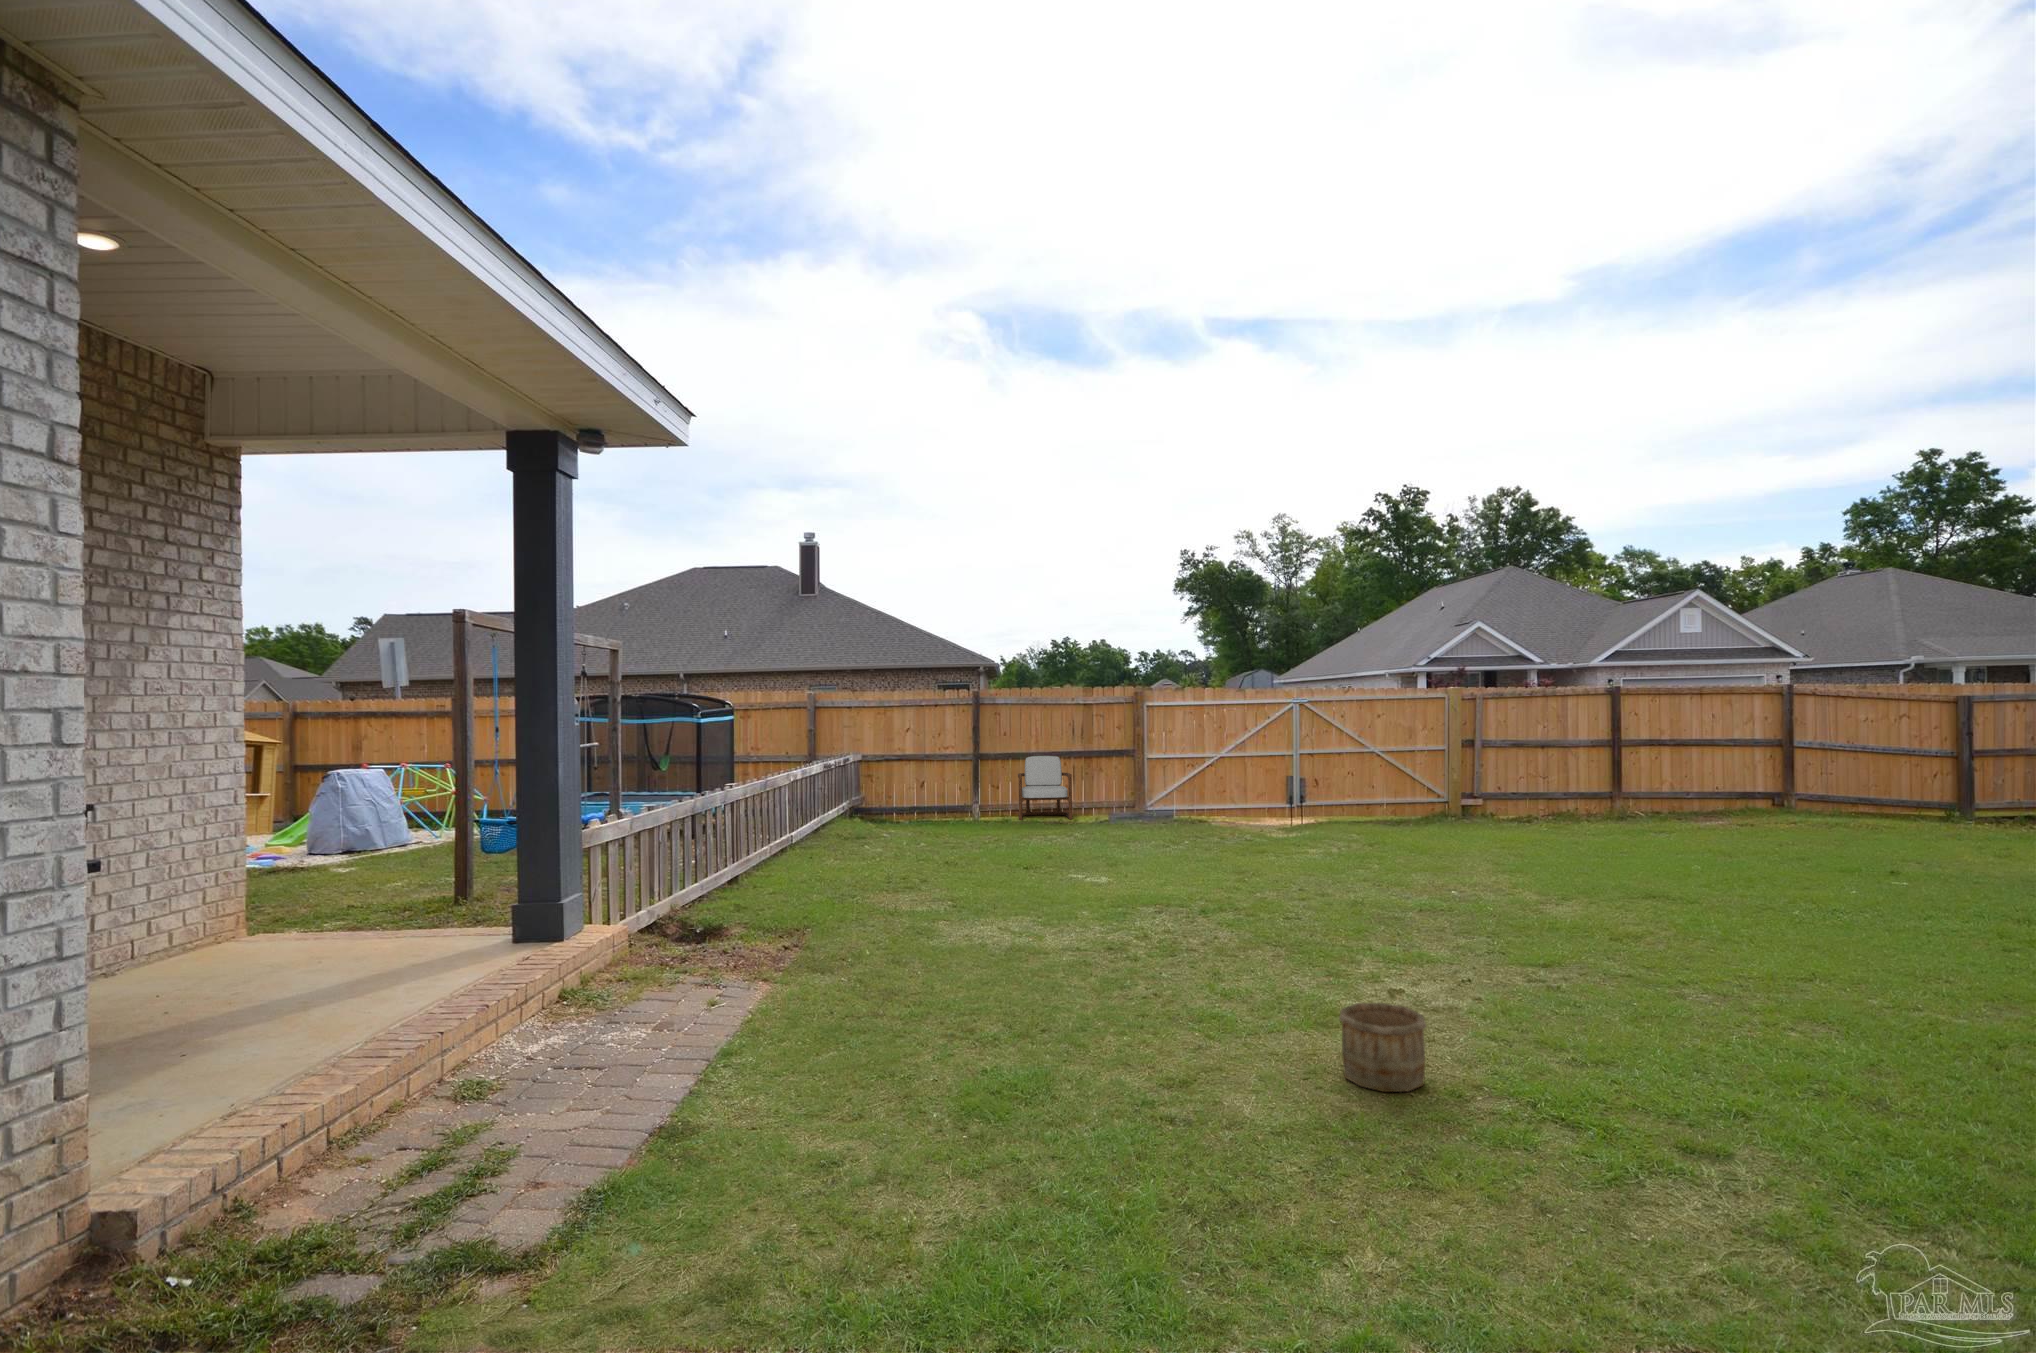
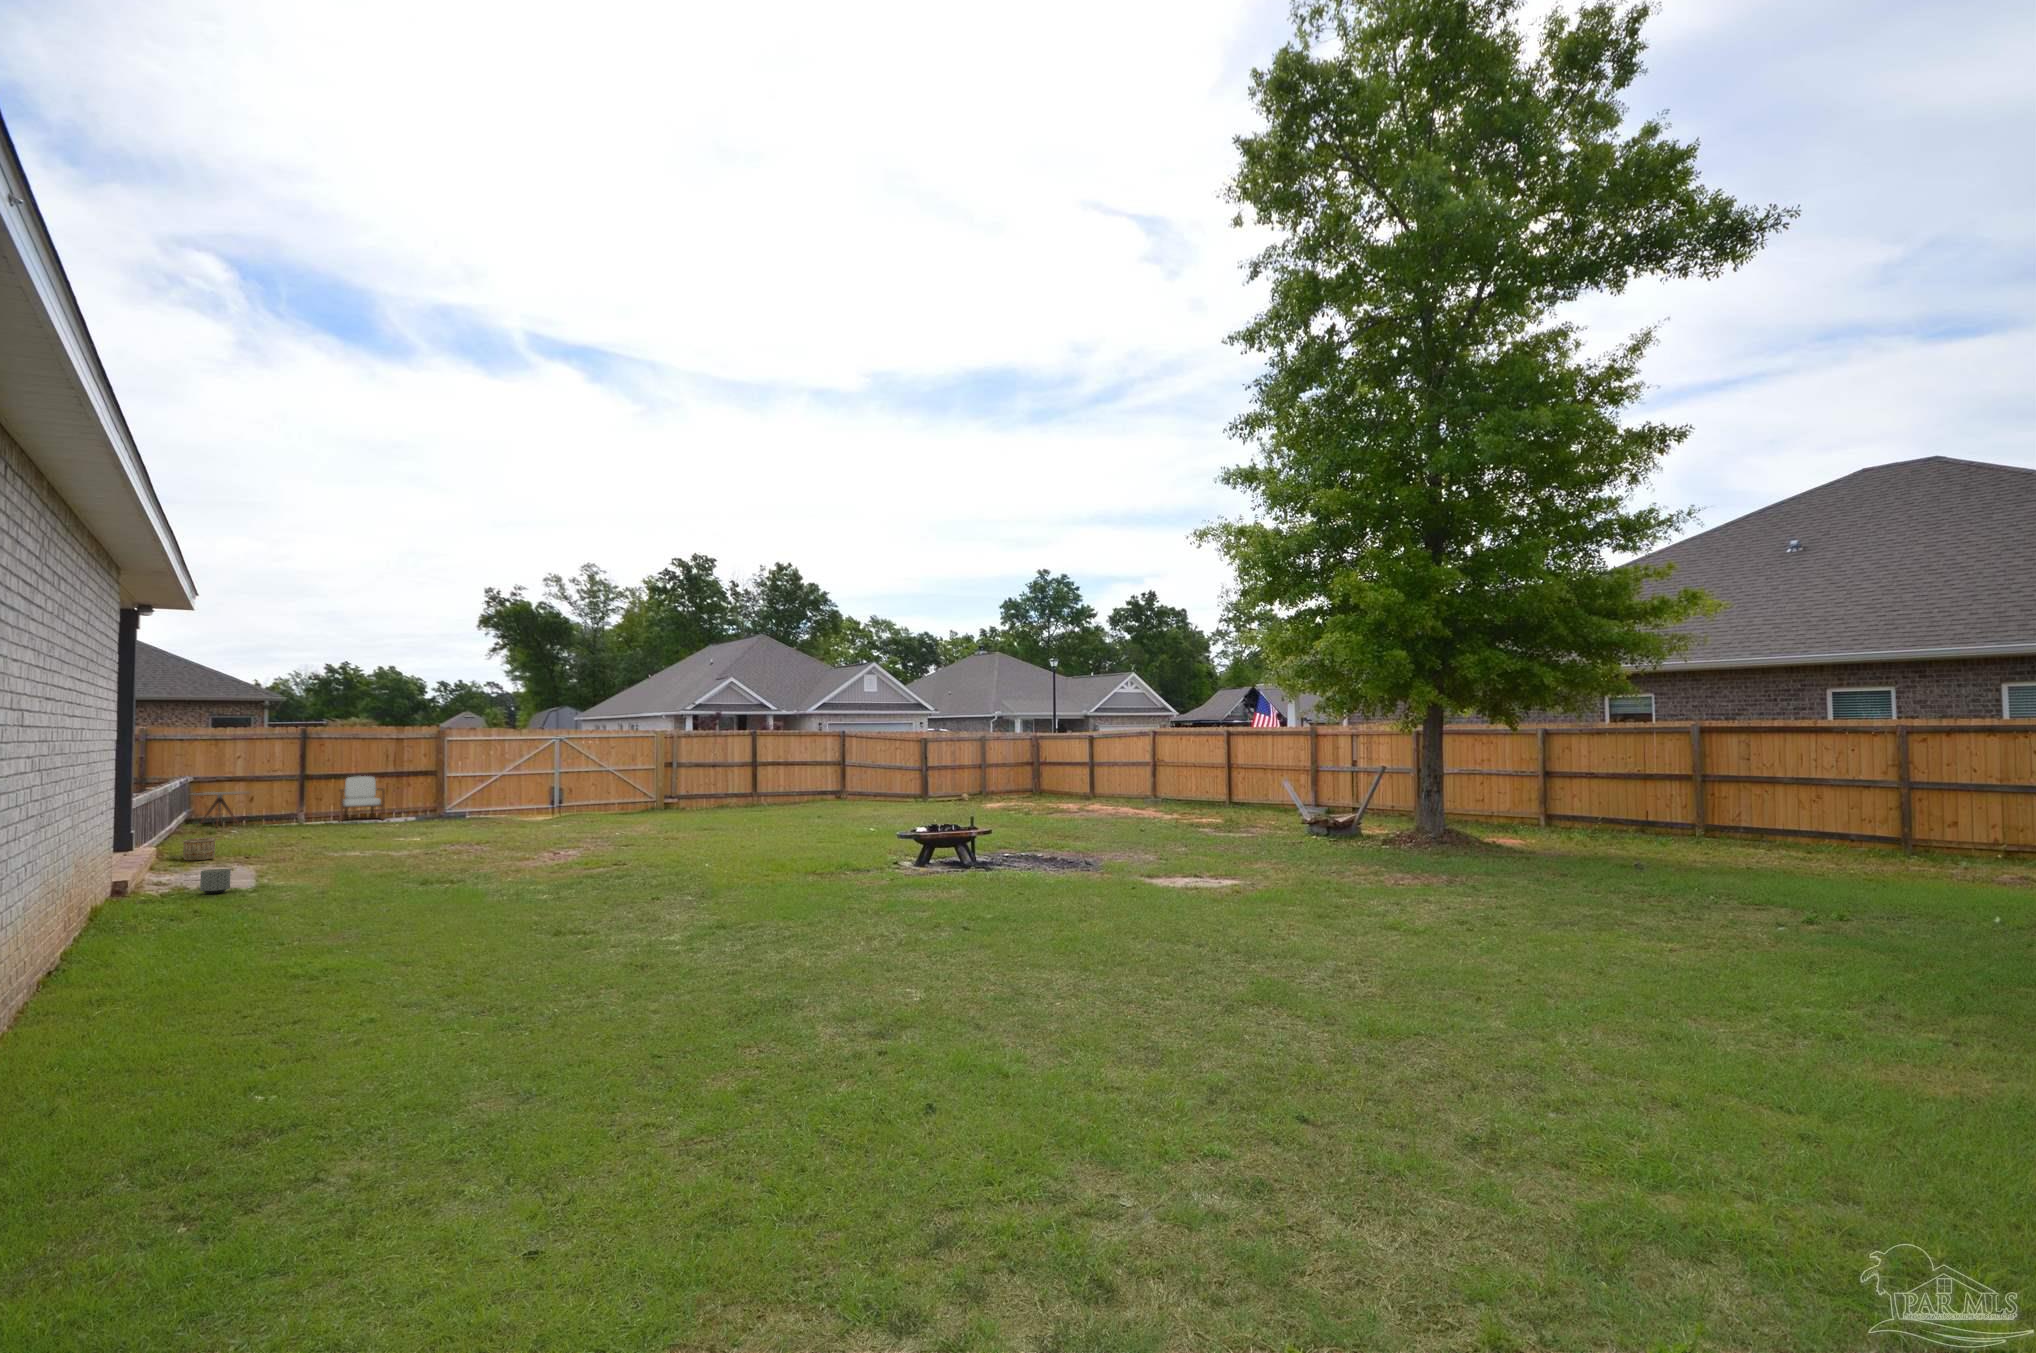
round table: none [855,774,919,822] -> present [193,792,248,826]
wooden bucket: present [1339,1003,1426,1092] -> present [183,838,216,861]
planter: none [592,1037,660,1114] -> present [200,869,231,894]

